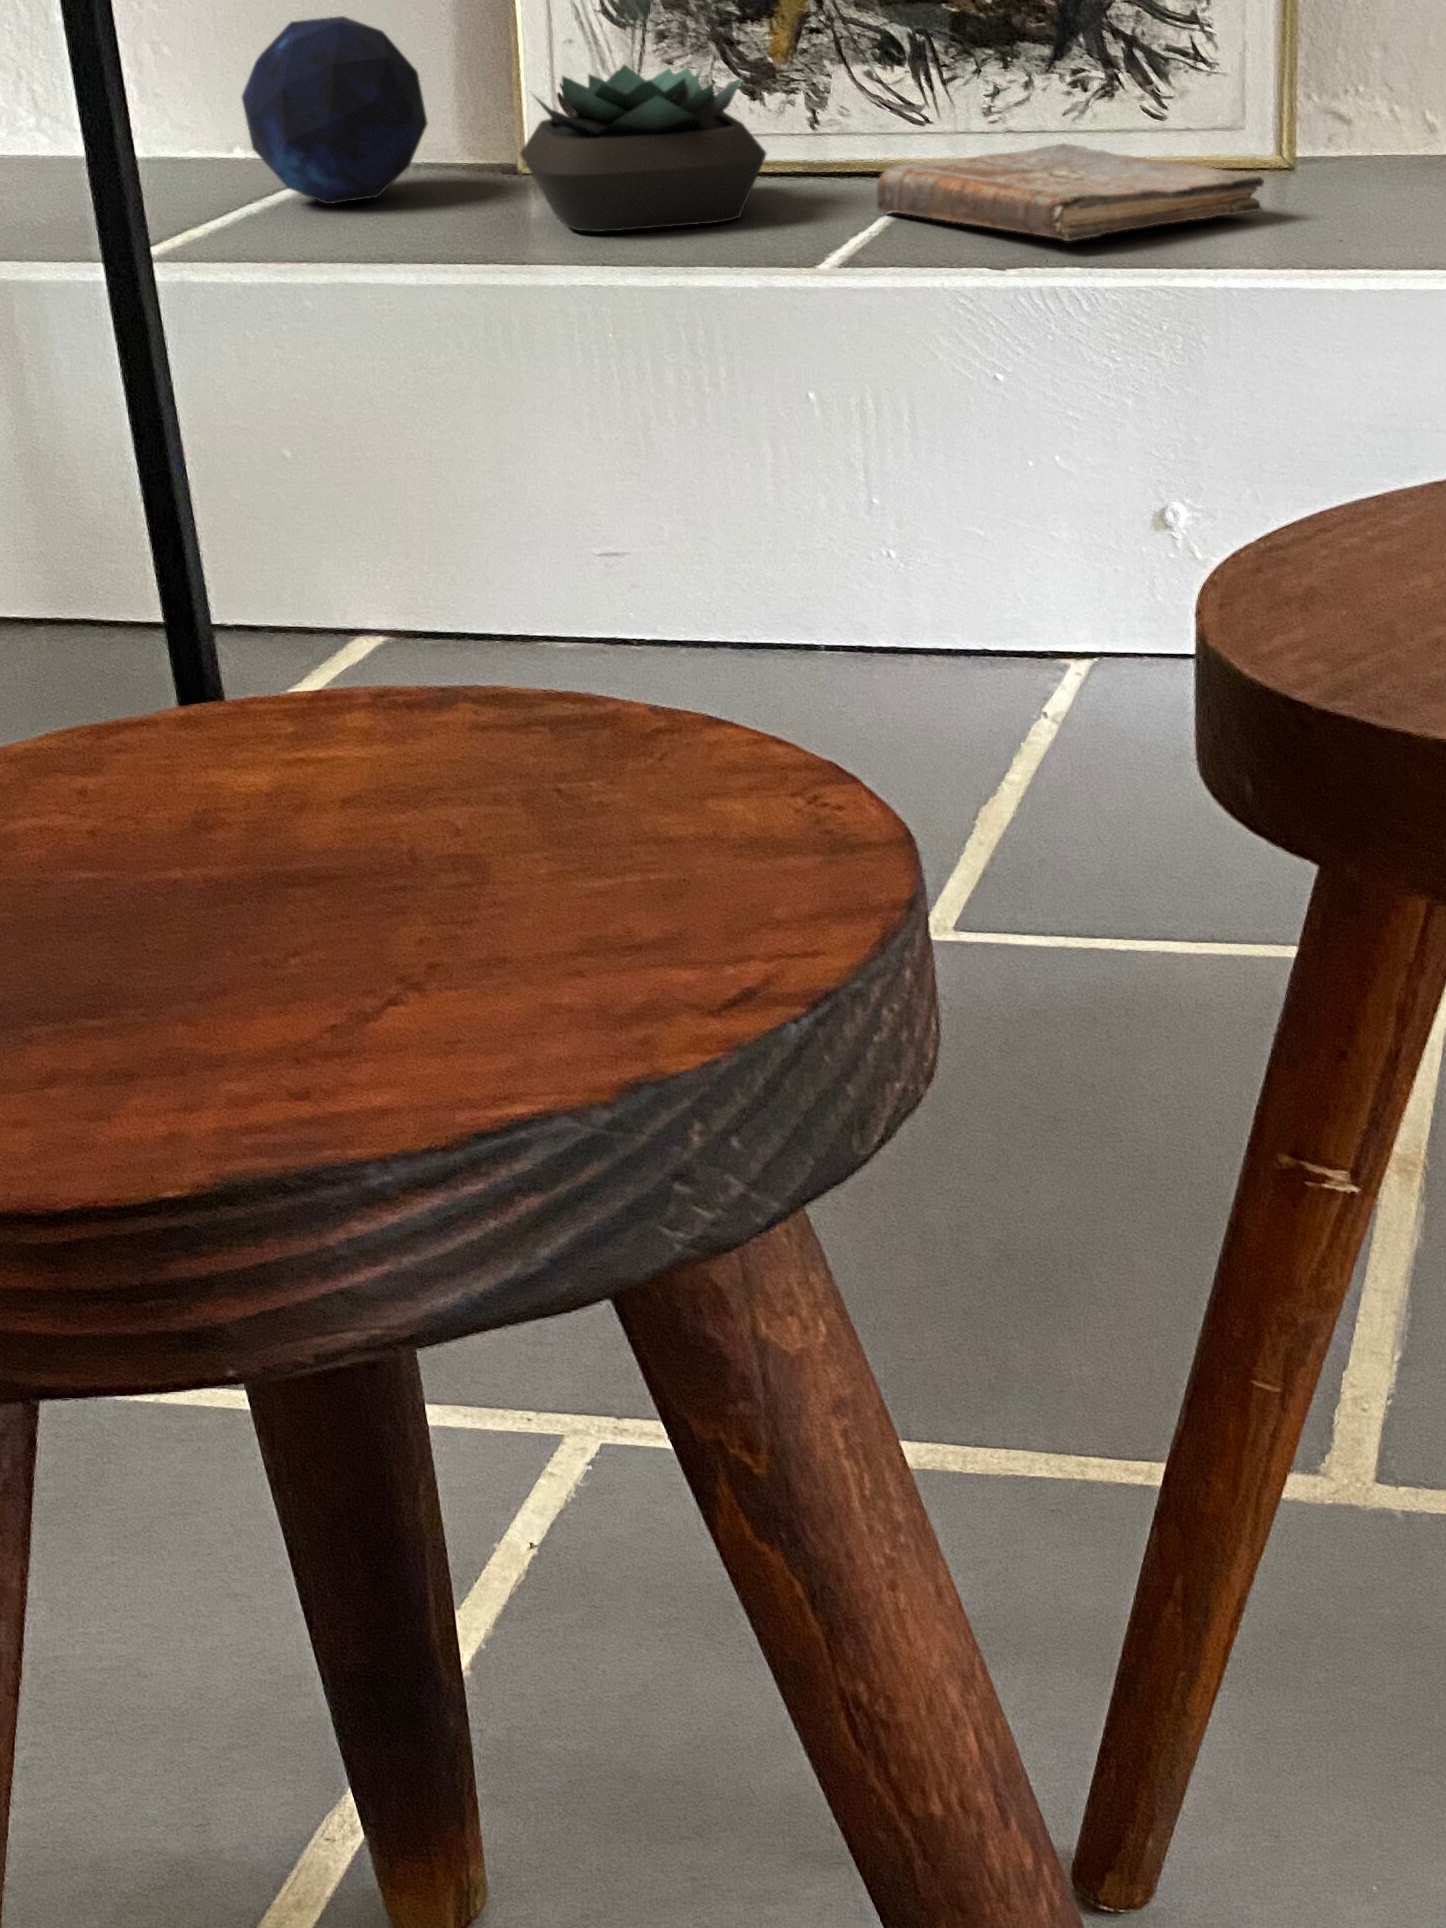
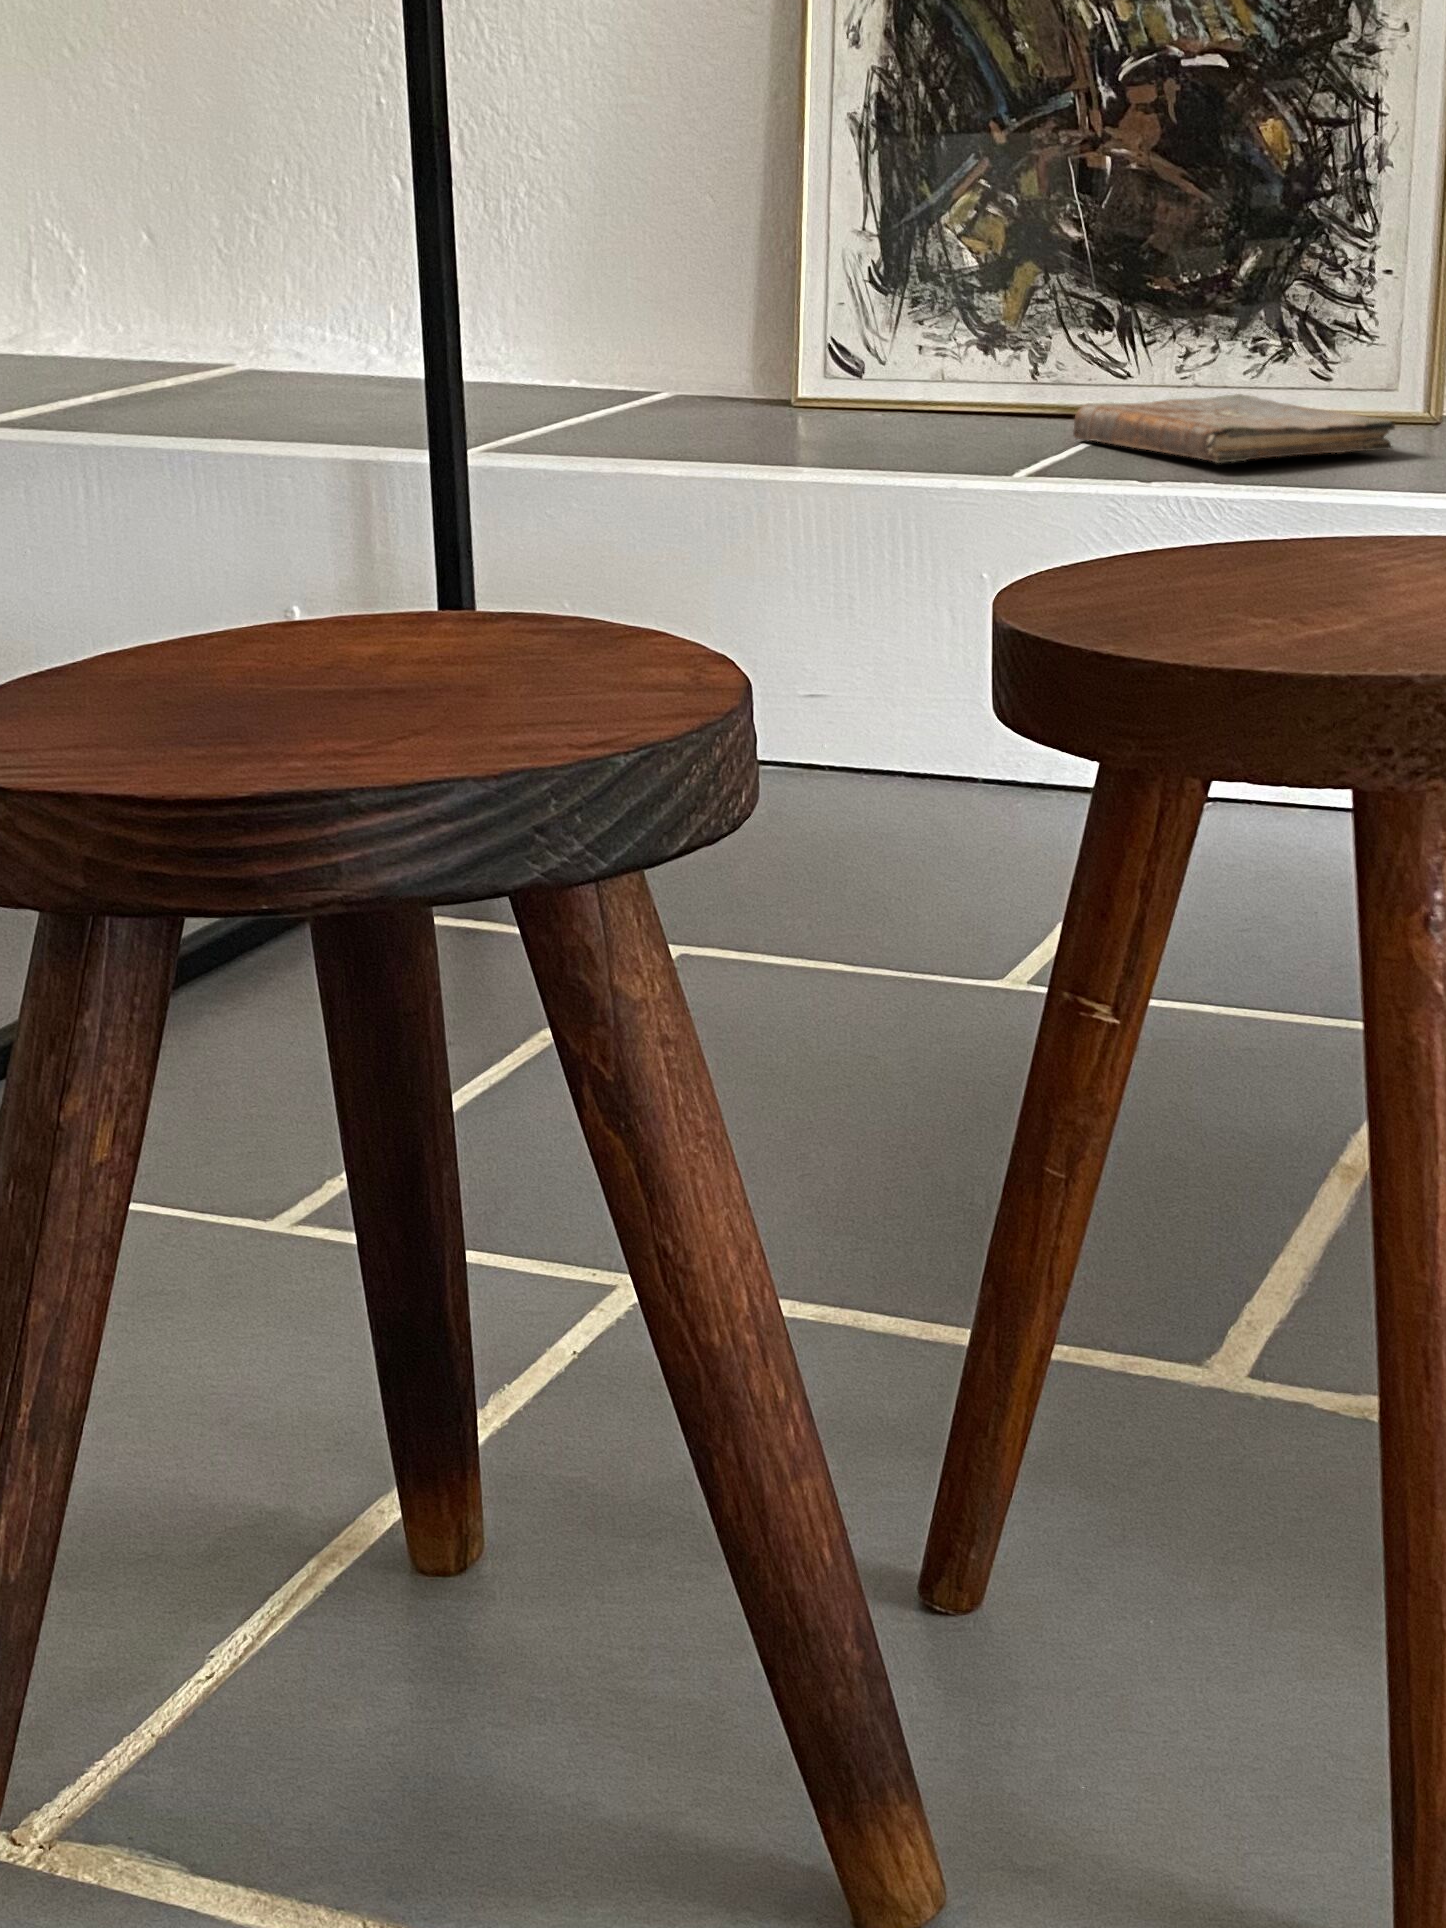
decorative orb: present [242,16,427,204] -> none [575,273,721,418]
succulent plant: present [520,65,766,231] -> none [788,316,986,444]

